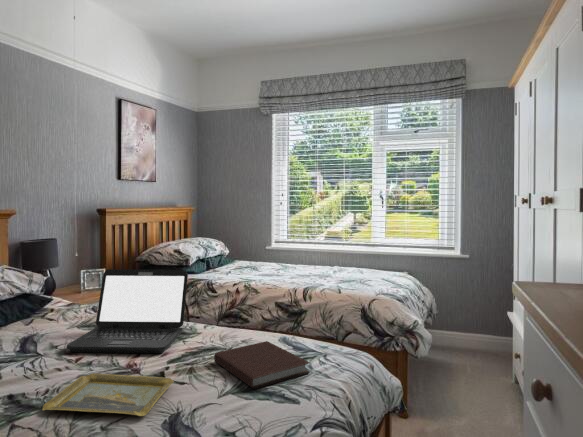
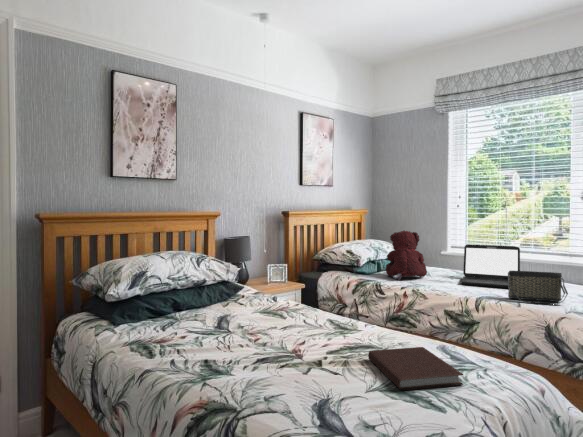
teddy bear: none [215,227,255,278] -> present [386,231,427,280]
handbag: none [328,260,375,289] -> present [508,271,568,304]
laptop: present [67,269,188,353] -> present [461,244,520,289]
tray: present [42,373,174,416] -> none [226,353,328,395]

